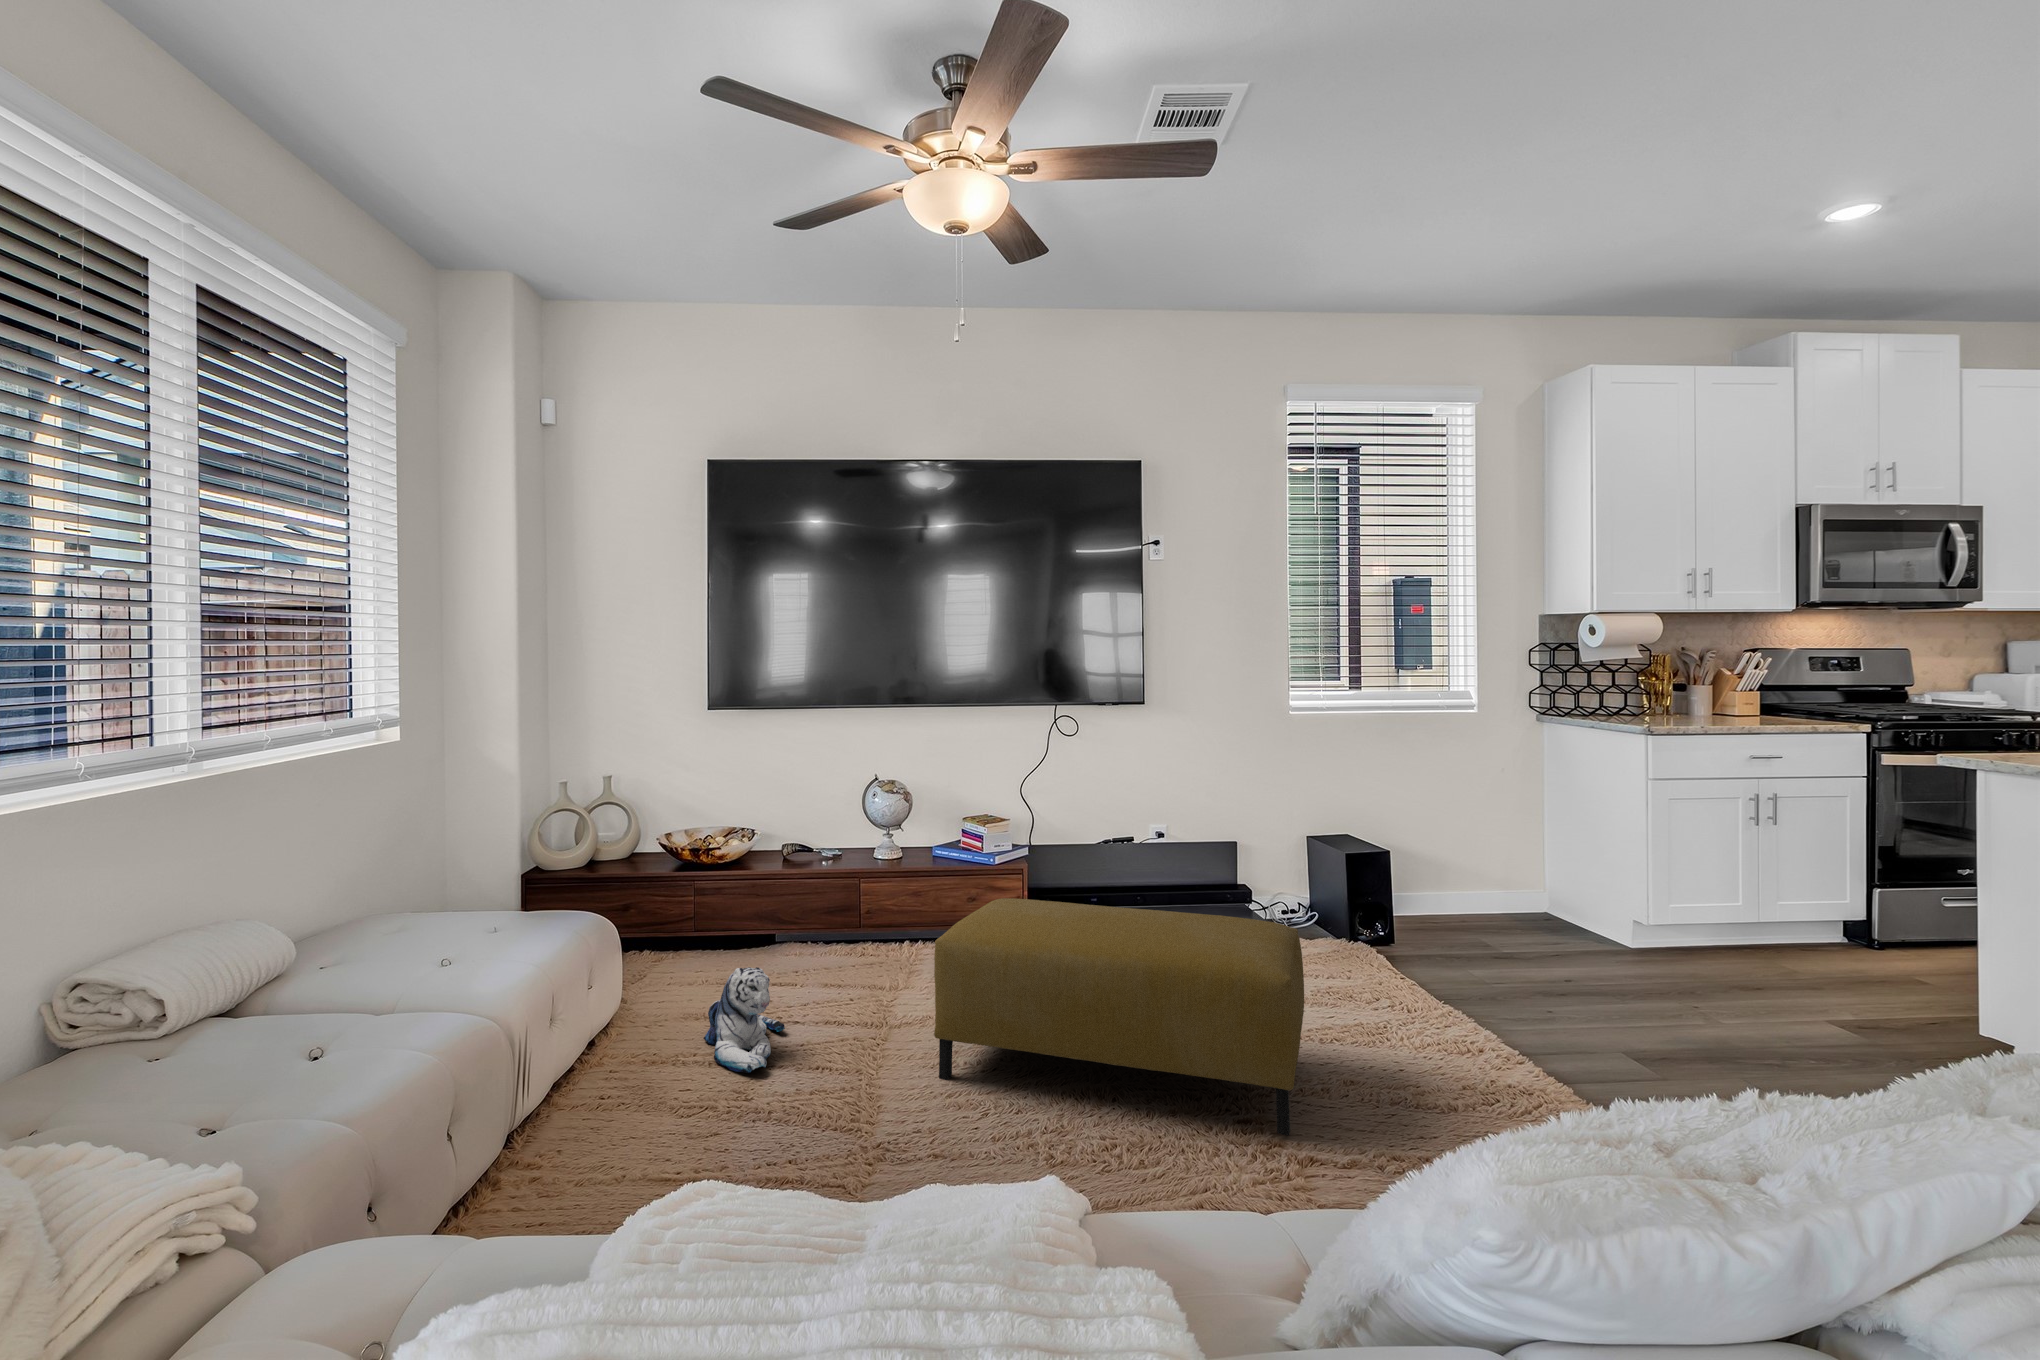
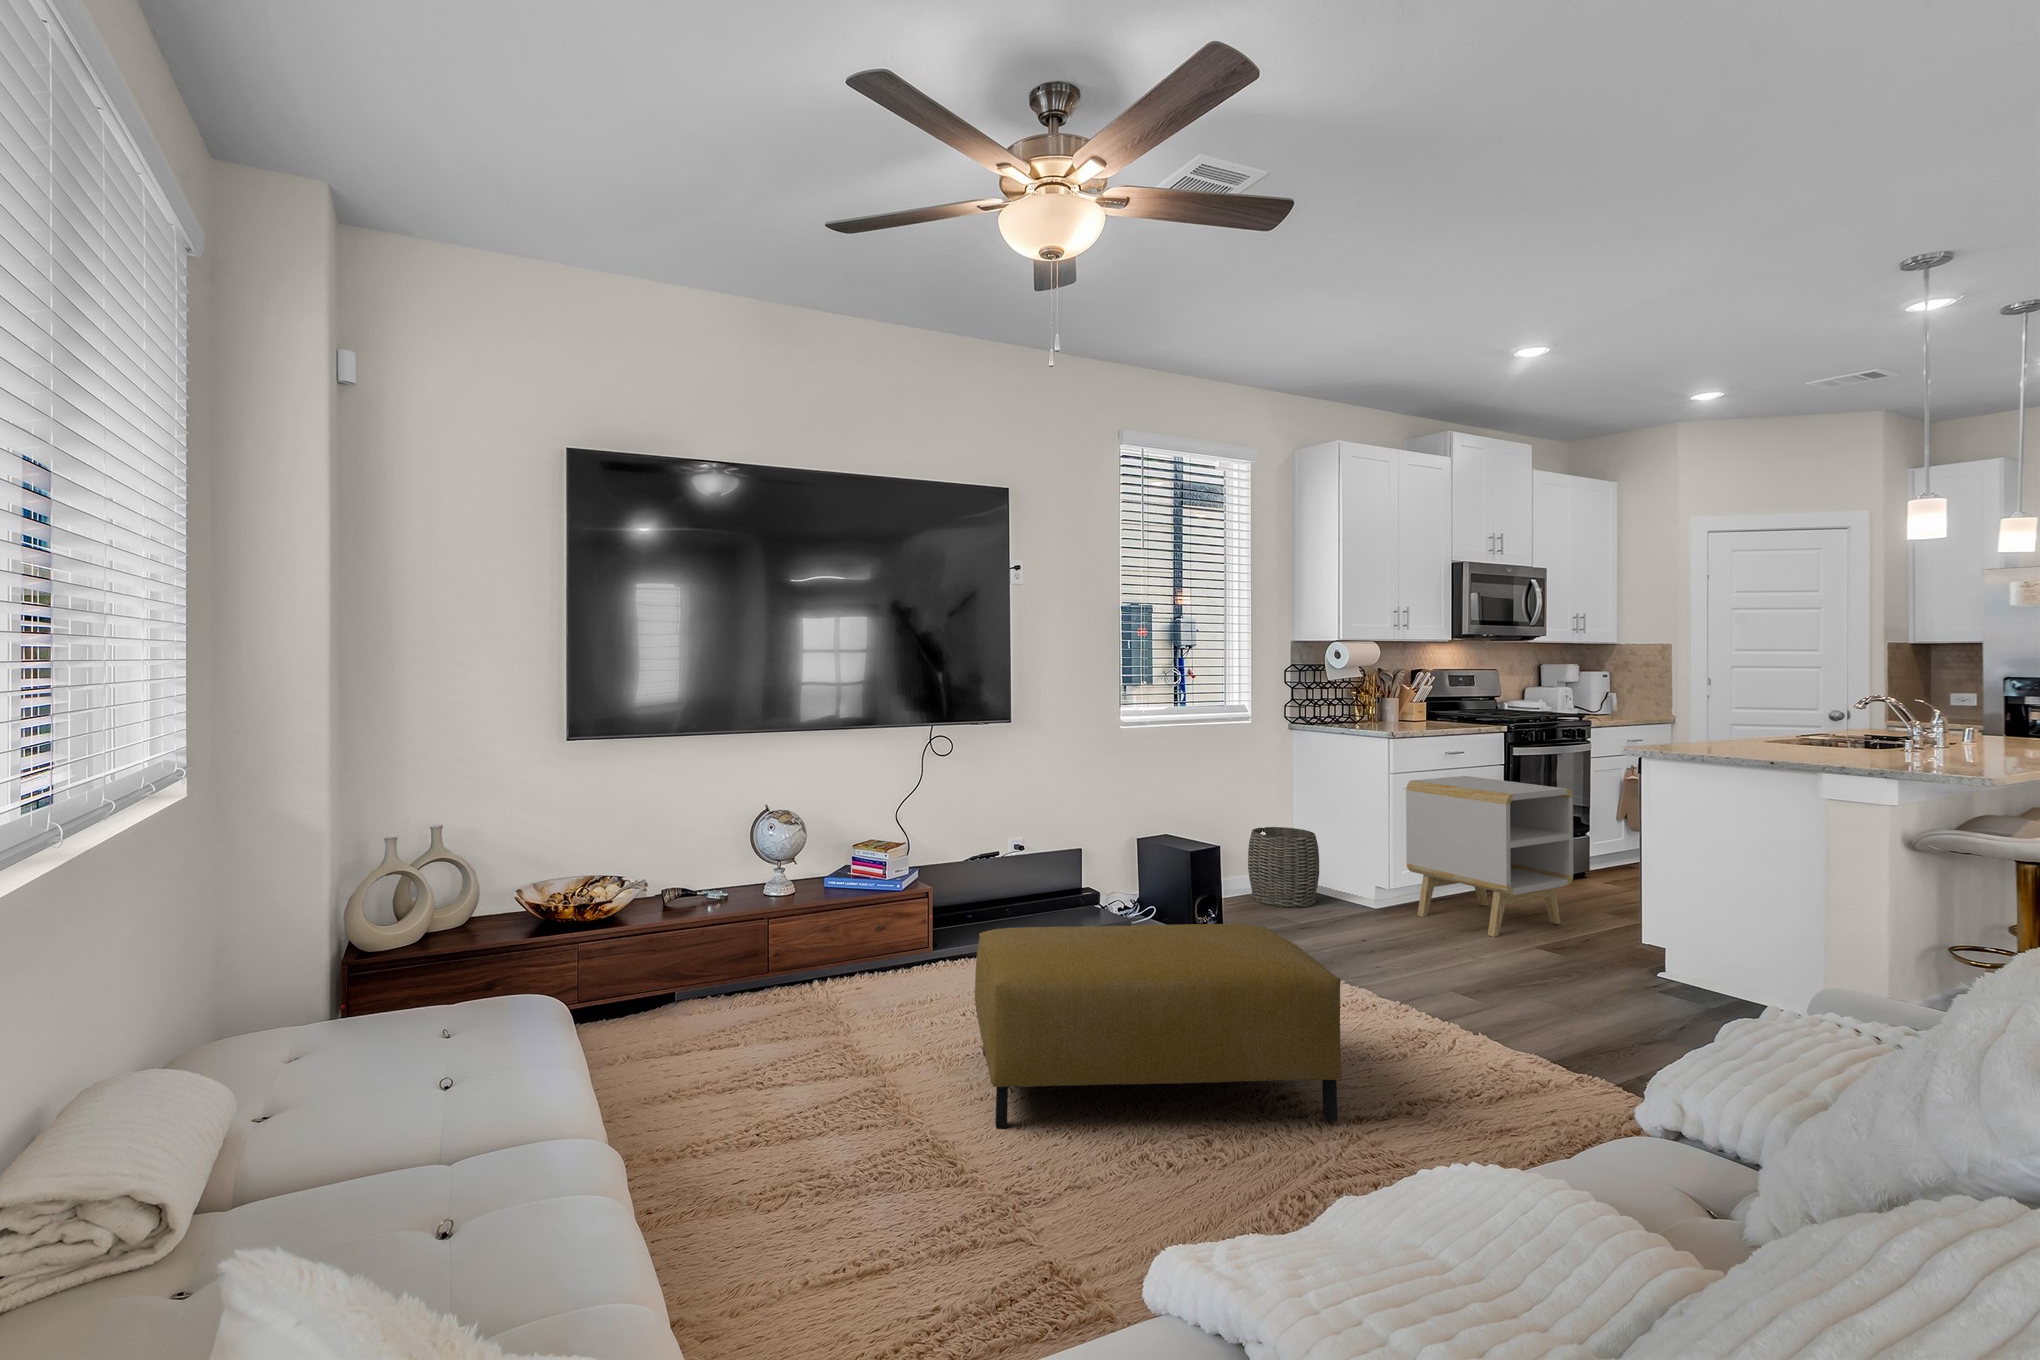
side table: none [1672,787,1928,995] -> present [1406,776,1573,937]
woven basket: none [1465,837,1556,934] -> present [1248,827,1319,907]
plush toy: present [703,967,785,1073] -> none [701,1040,818,1166]

